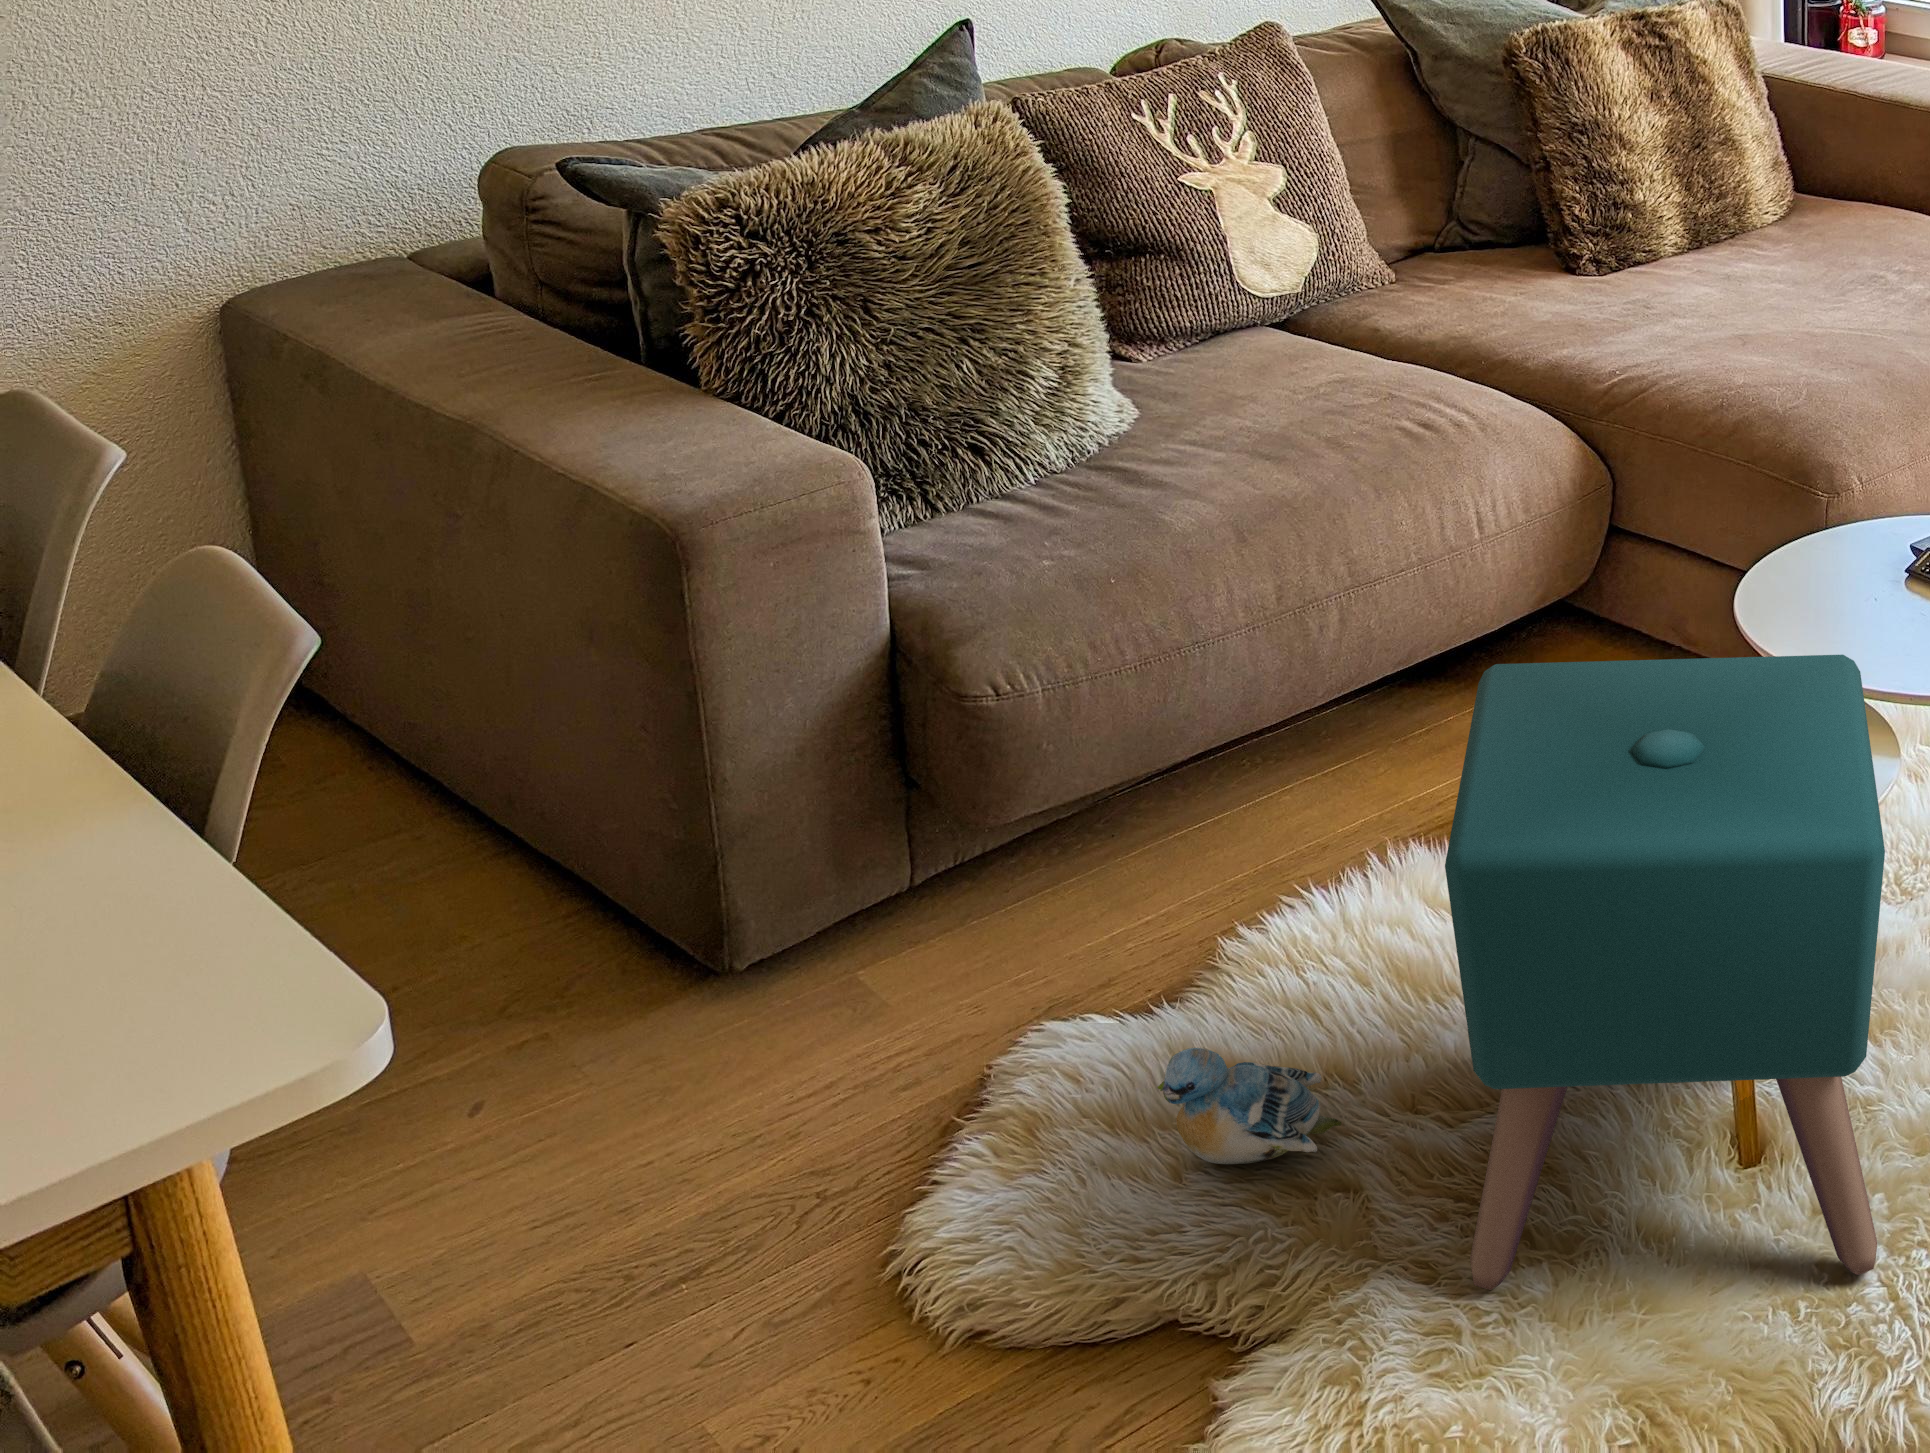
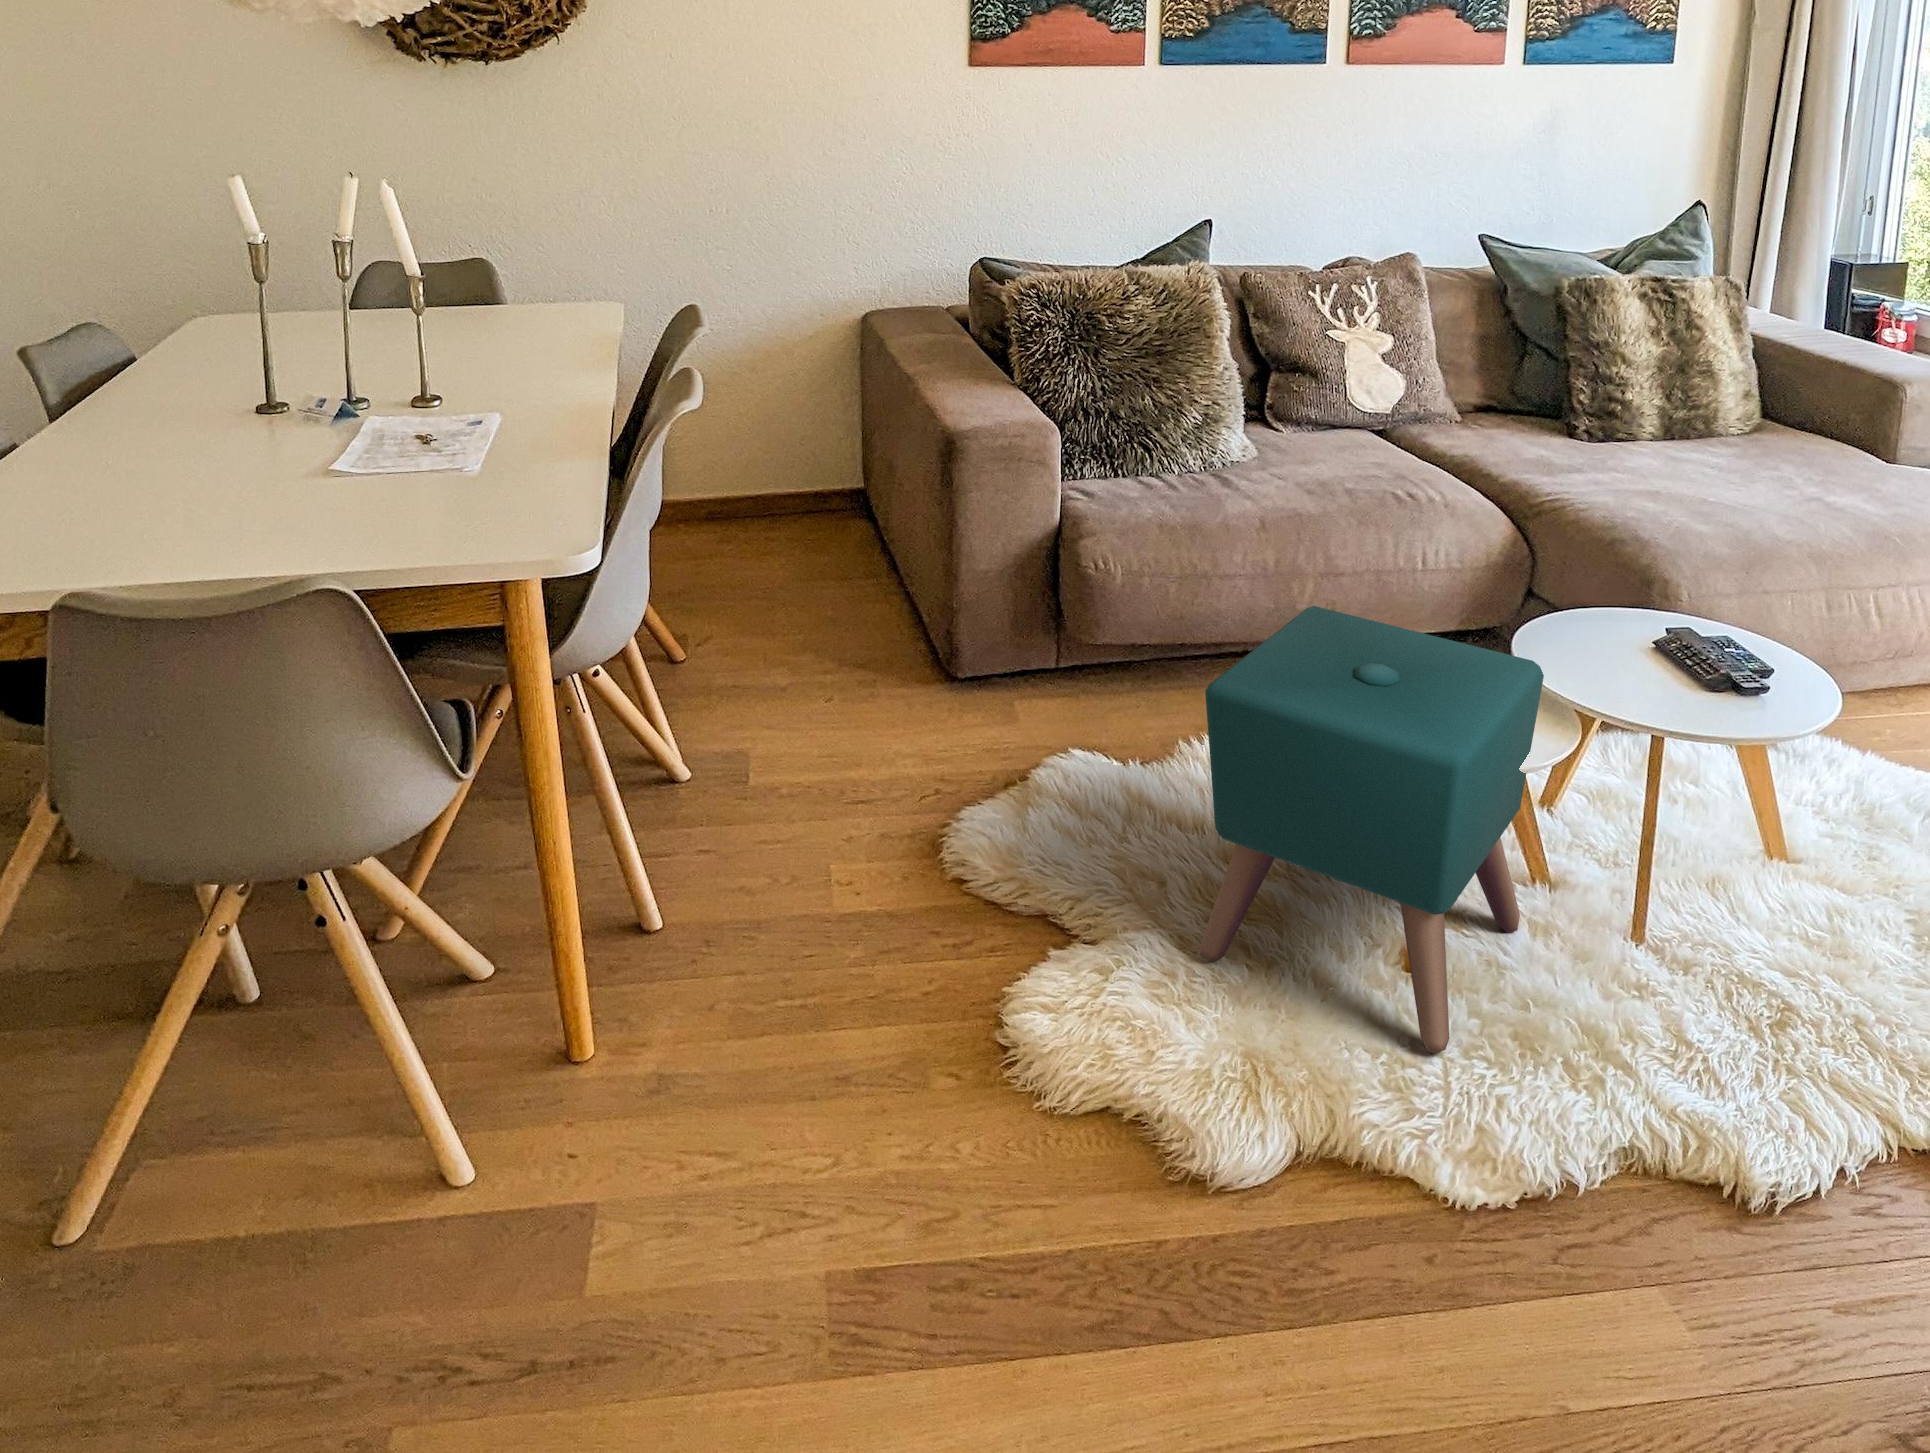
plush toy: present [1157,1048,1341,1164] -> none [1089,772,1183,854]

